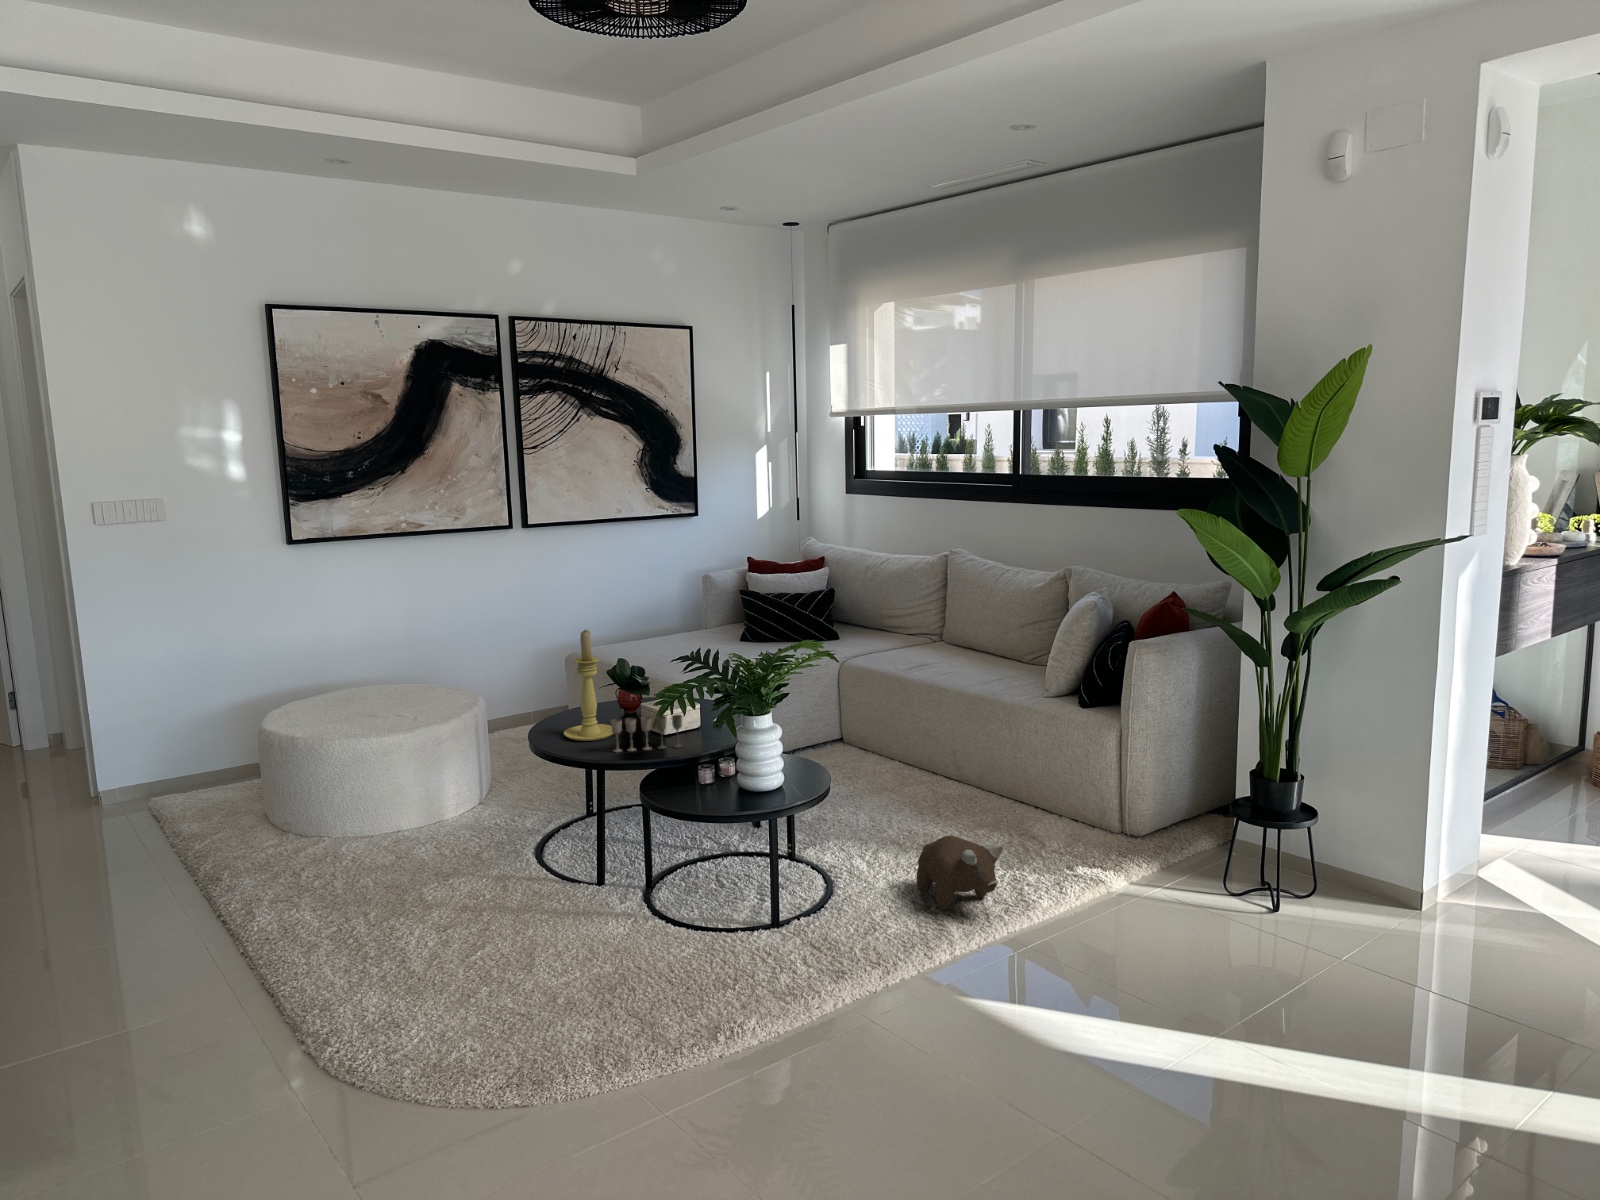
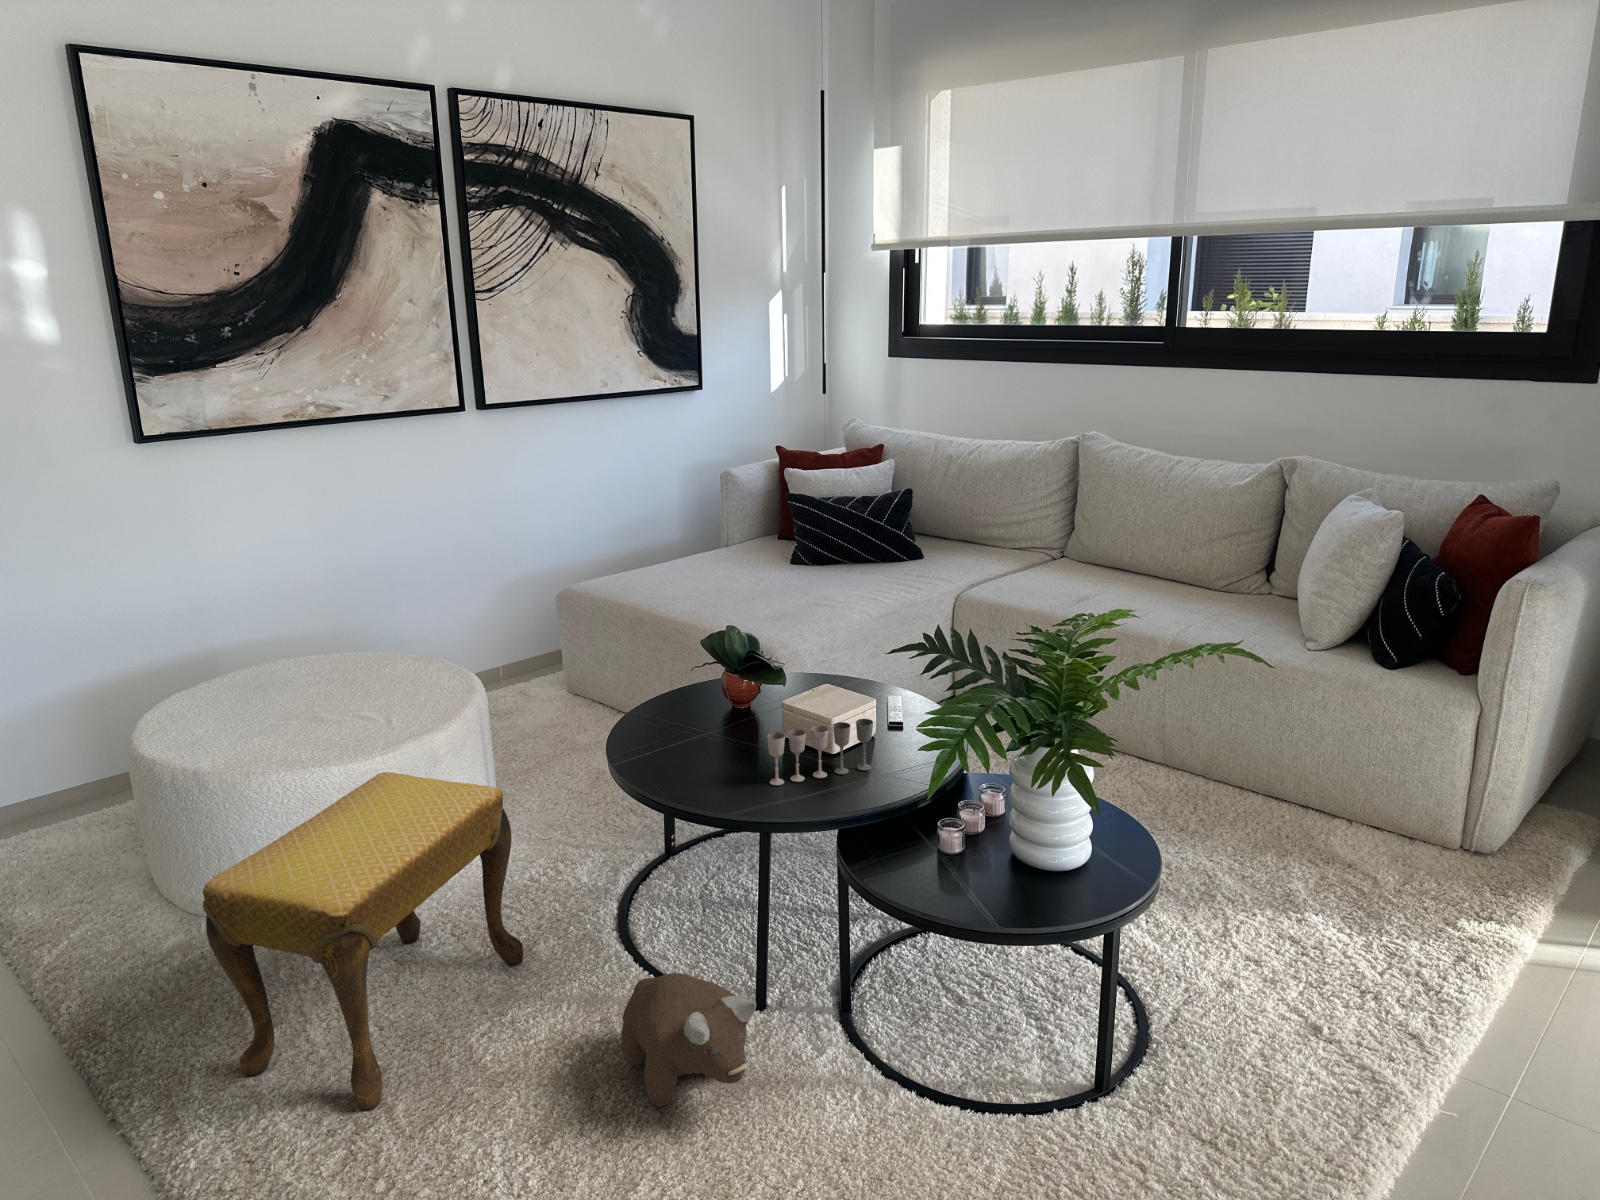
candle holder: present [564,630,613,741] -> none [668,586,749,763]
footstool: none [266,740,467,925] -> present [203,772,523,1110]
plush toy: present [917,836,1003,910] -> present [621,973,756,1107]

